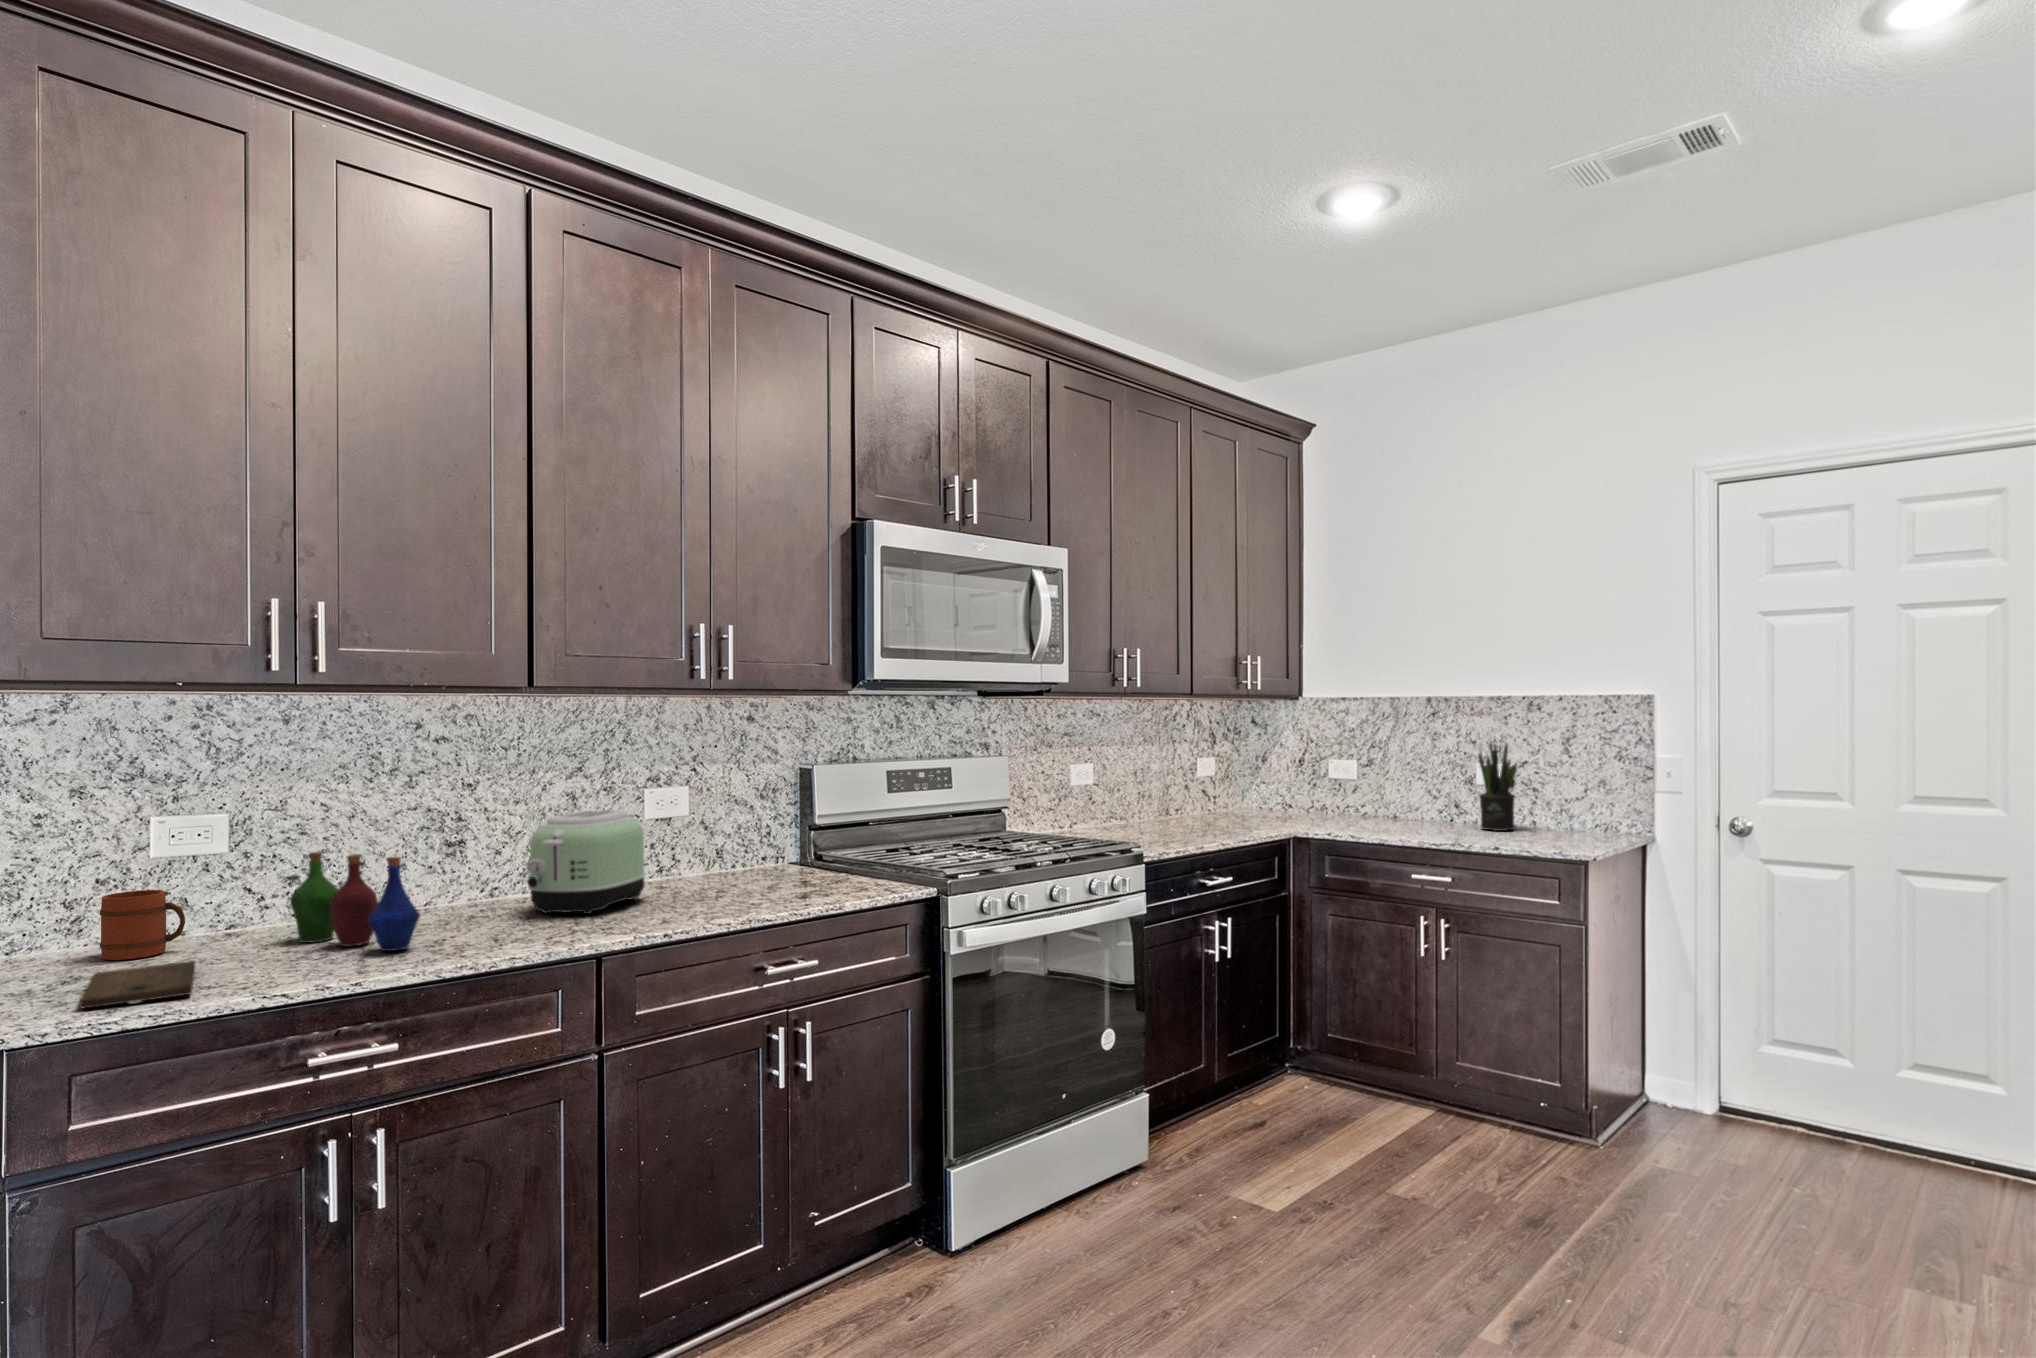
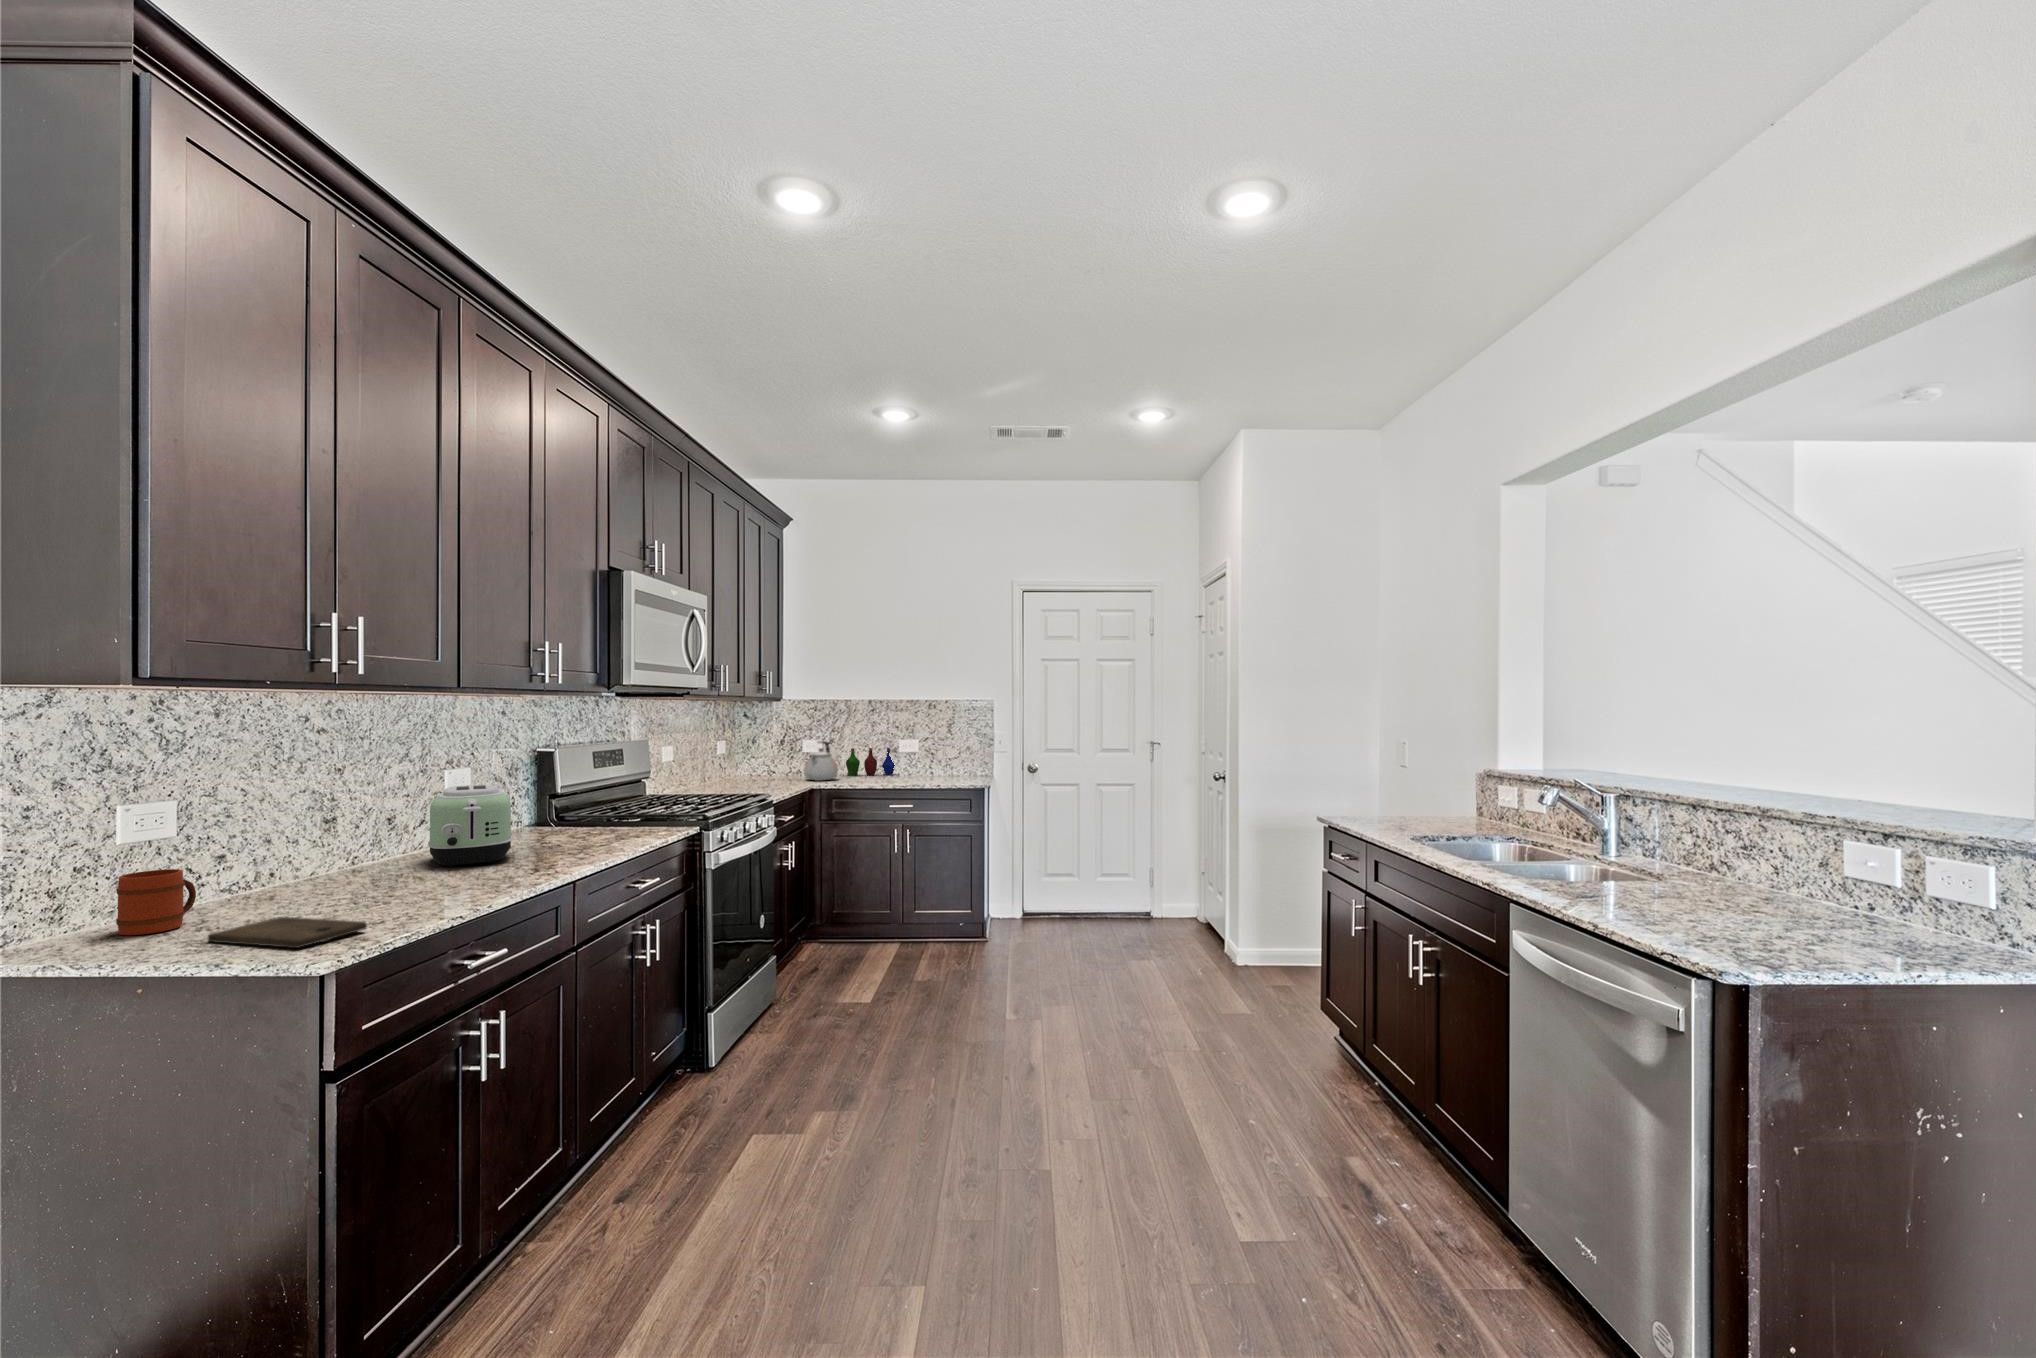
potted plant: present [1478,742,1517,831] -> none [907,727,932,778]
kettle: none [1302,762,1356,823] -> present [804,741,838,781]
bottle: present [290,852,420,951] -> present [846,747,895,776]

